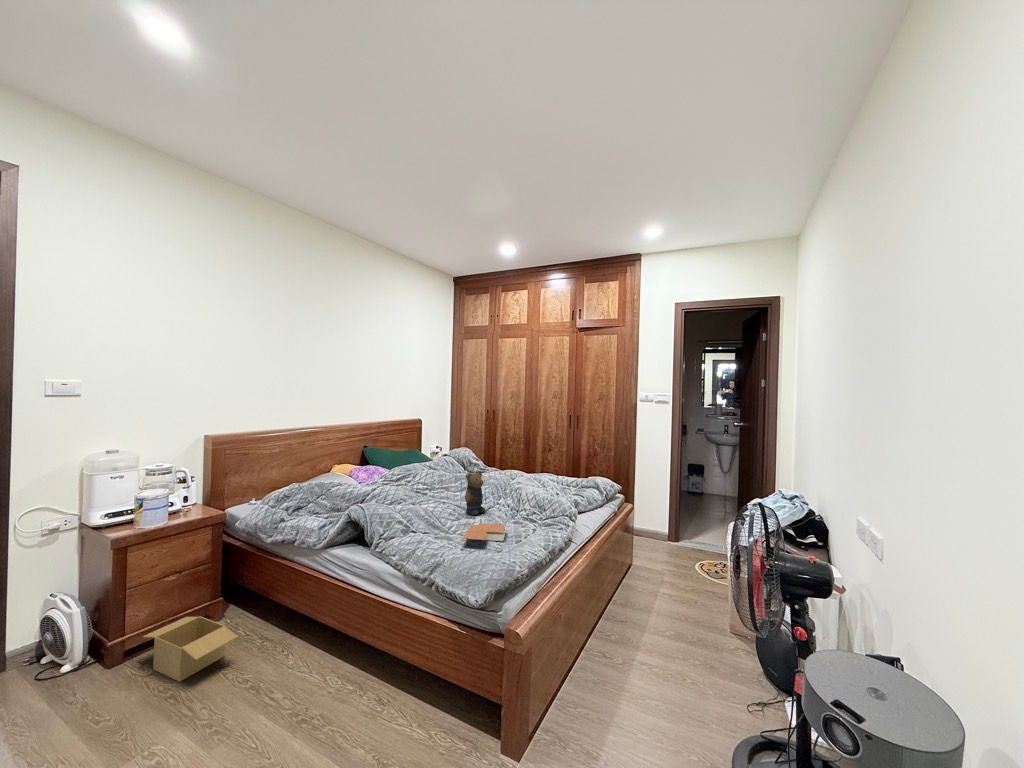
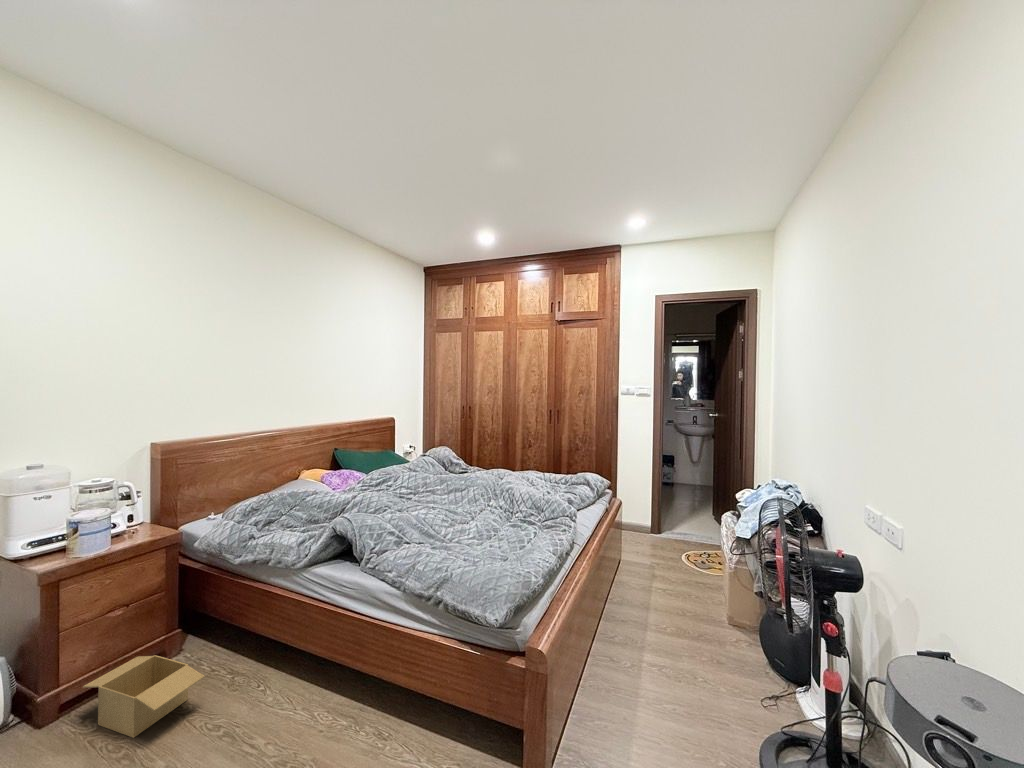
teddy bear: present [465,471,485,515] -> none [458,472,480,520]
book: present [463,523,505,541] -> none [466,529,508,549]

